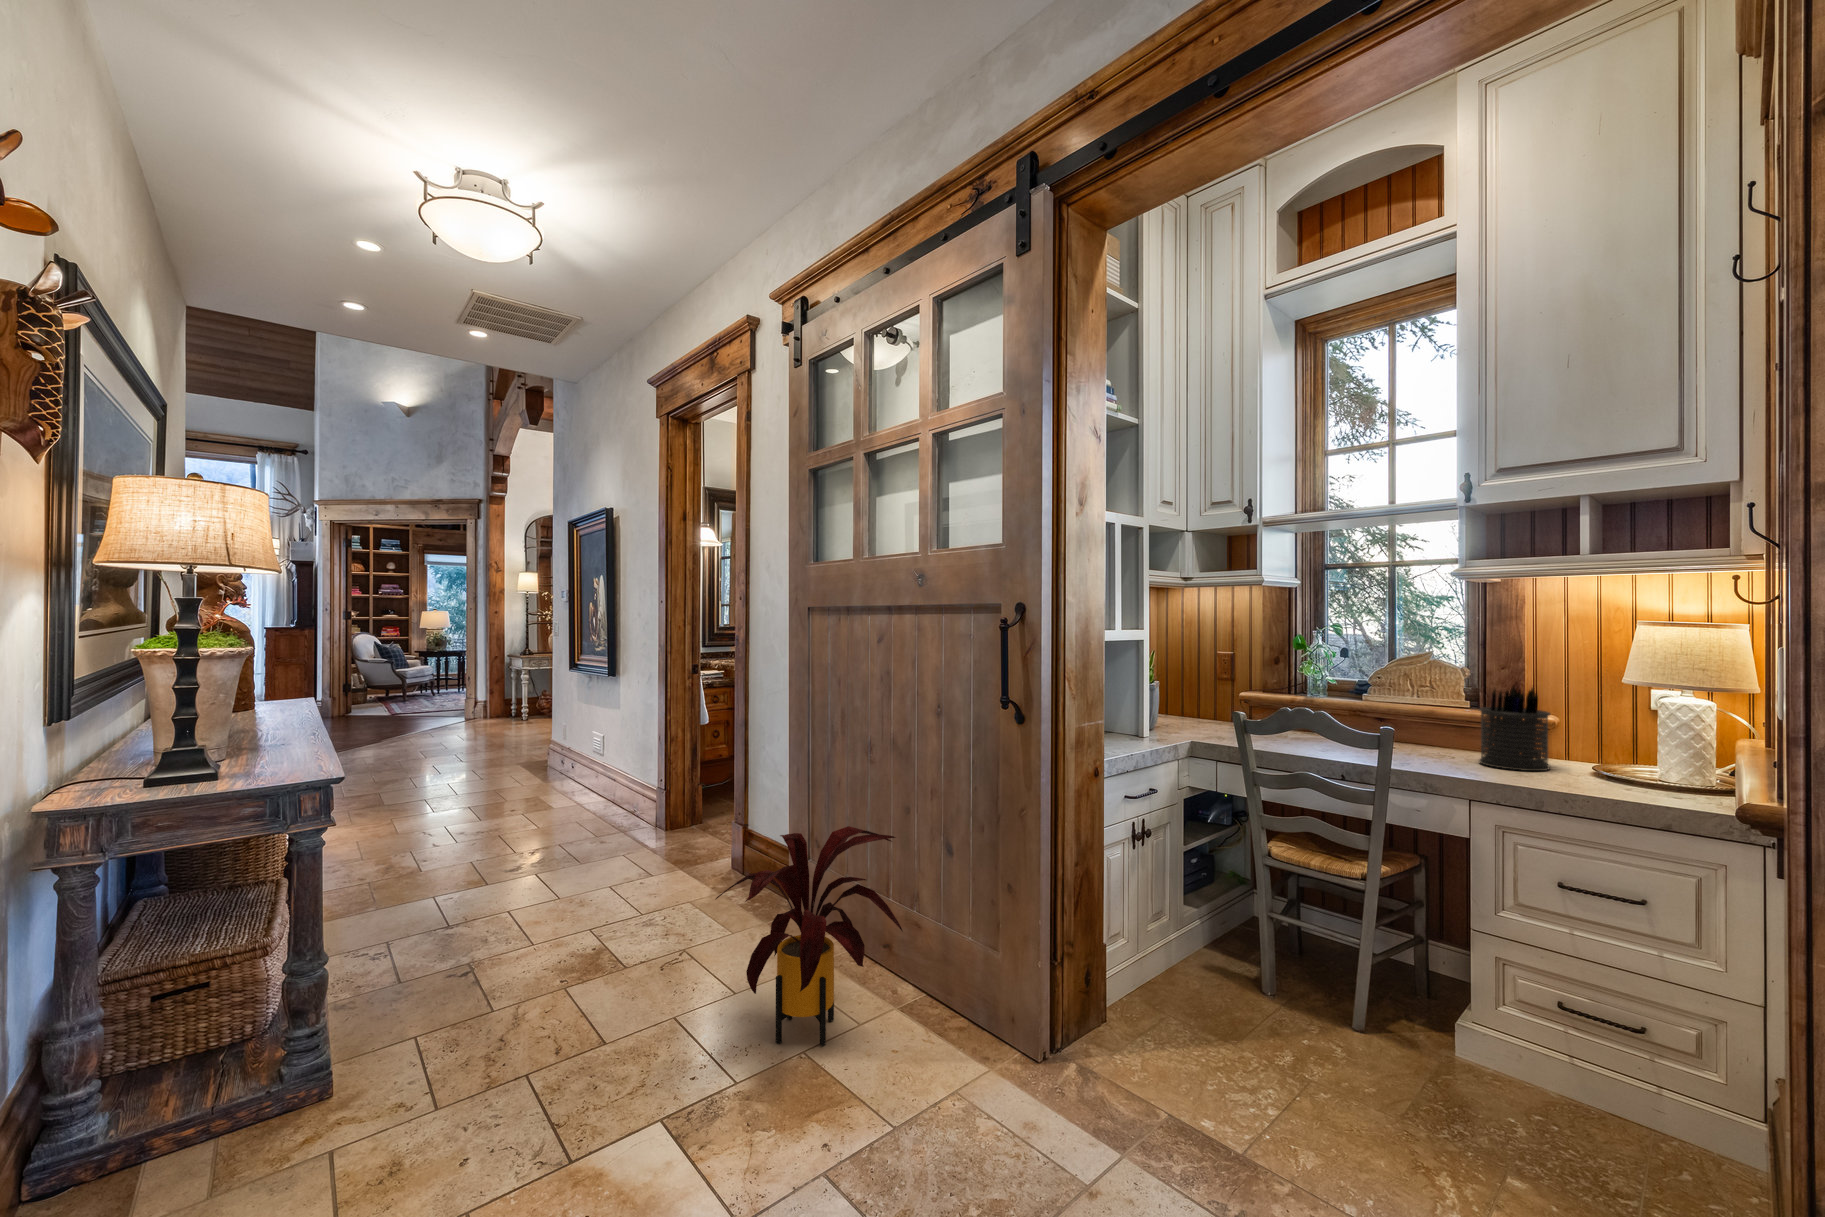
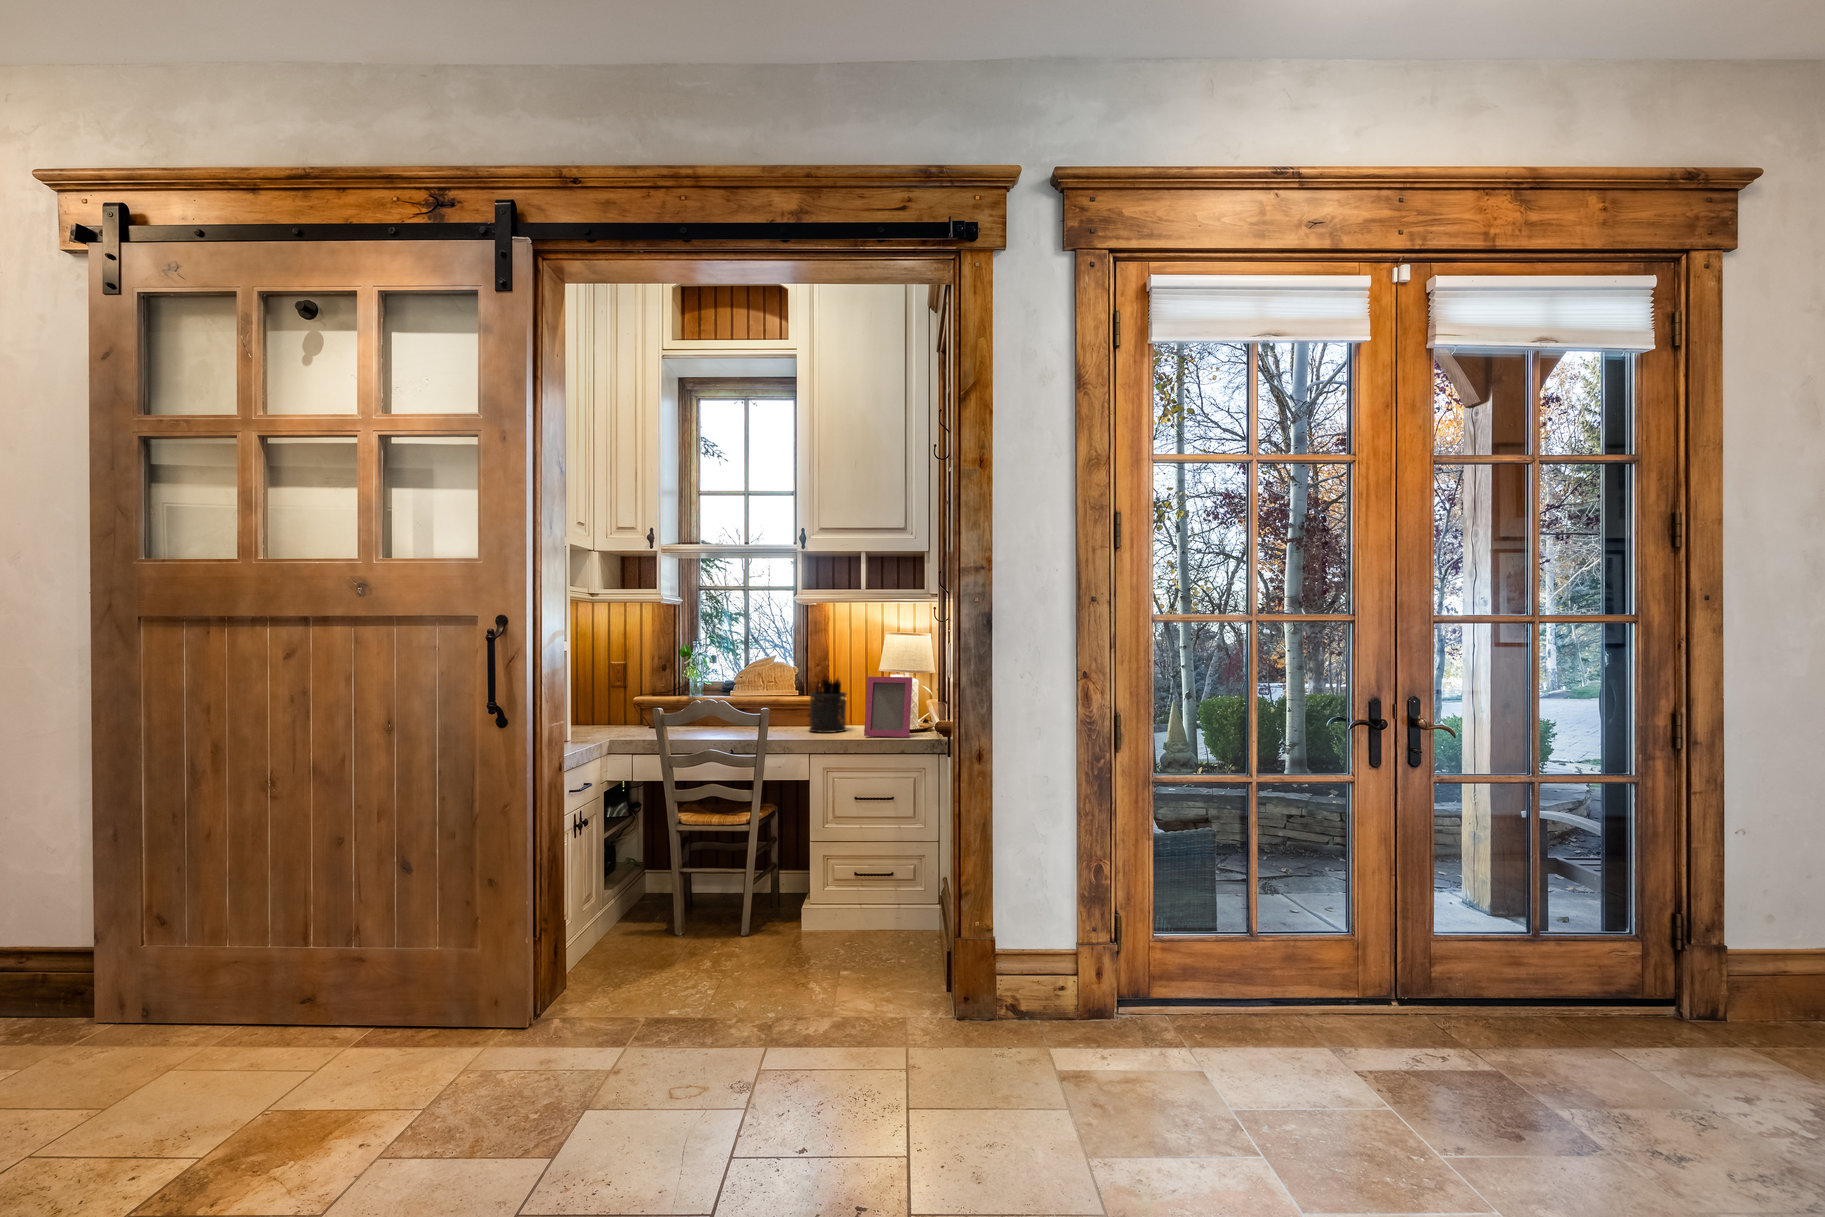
picture frame: none [1579,691,1691,801] -> present [864,677,912,737]
house plant: present [716,826,902,1046] -> none [124,861,385,1114]

